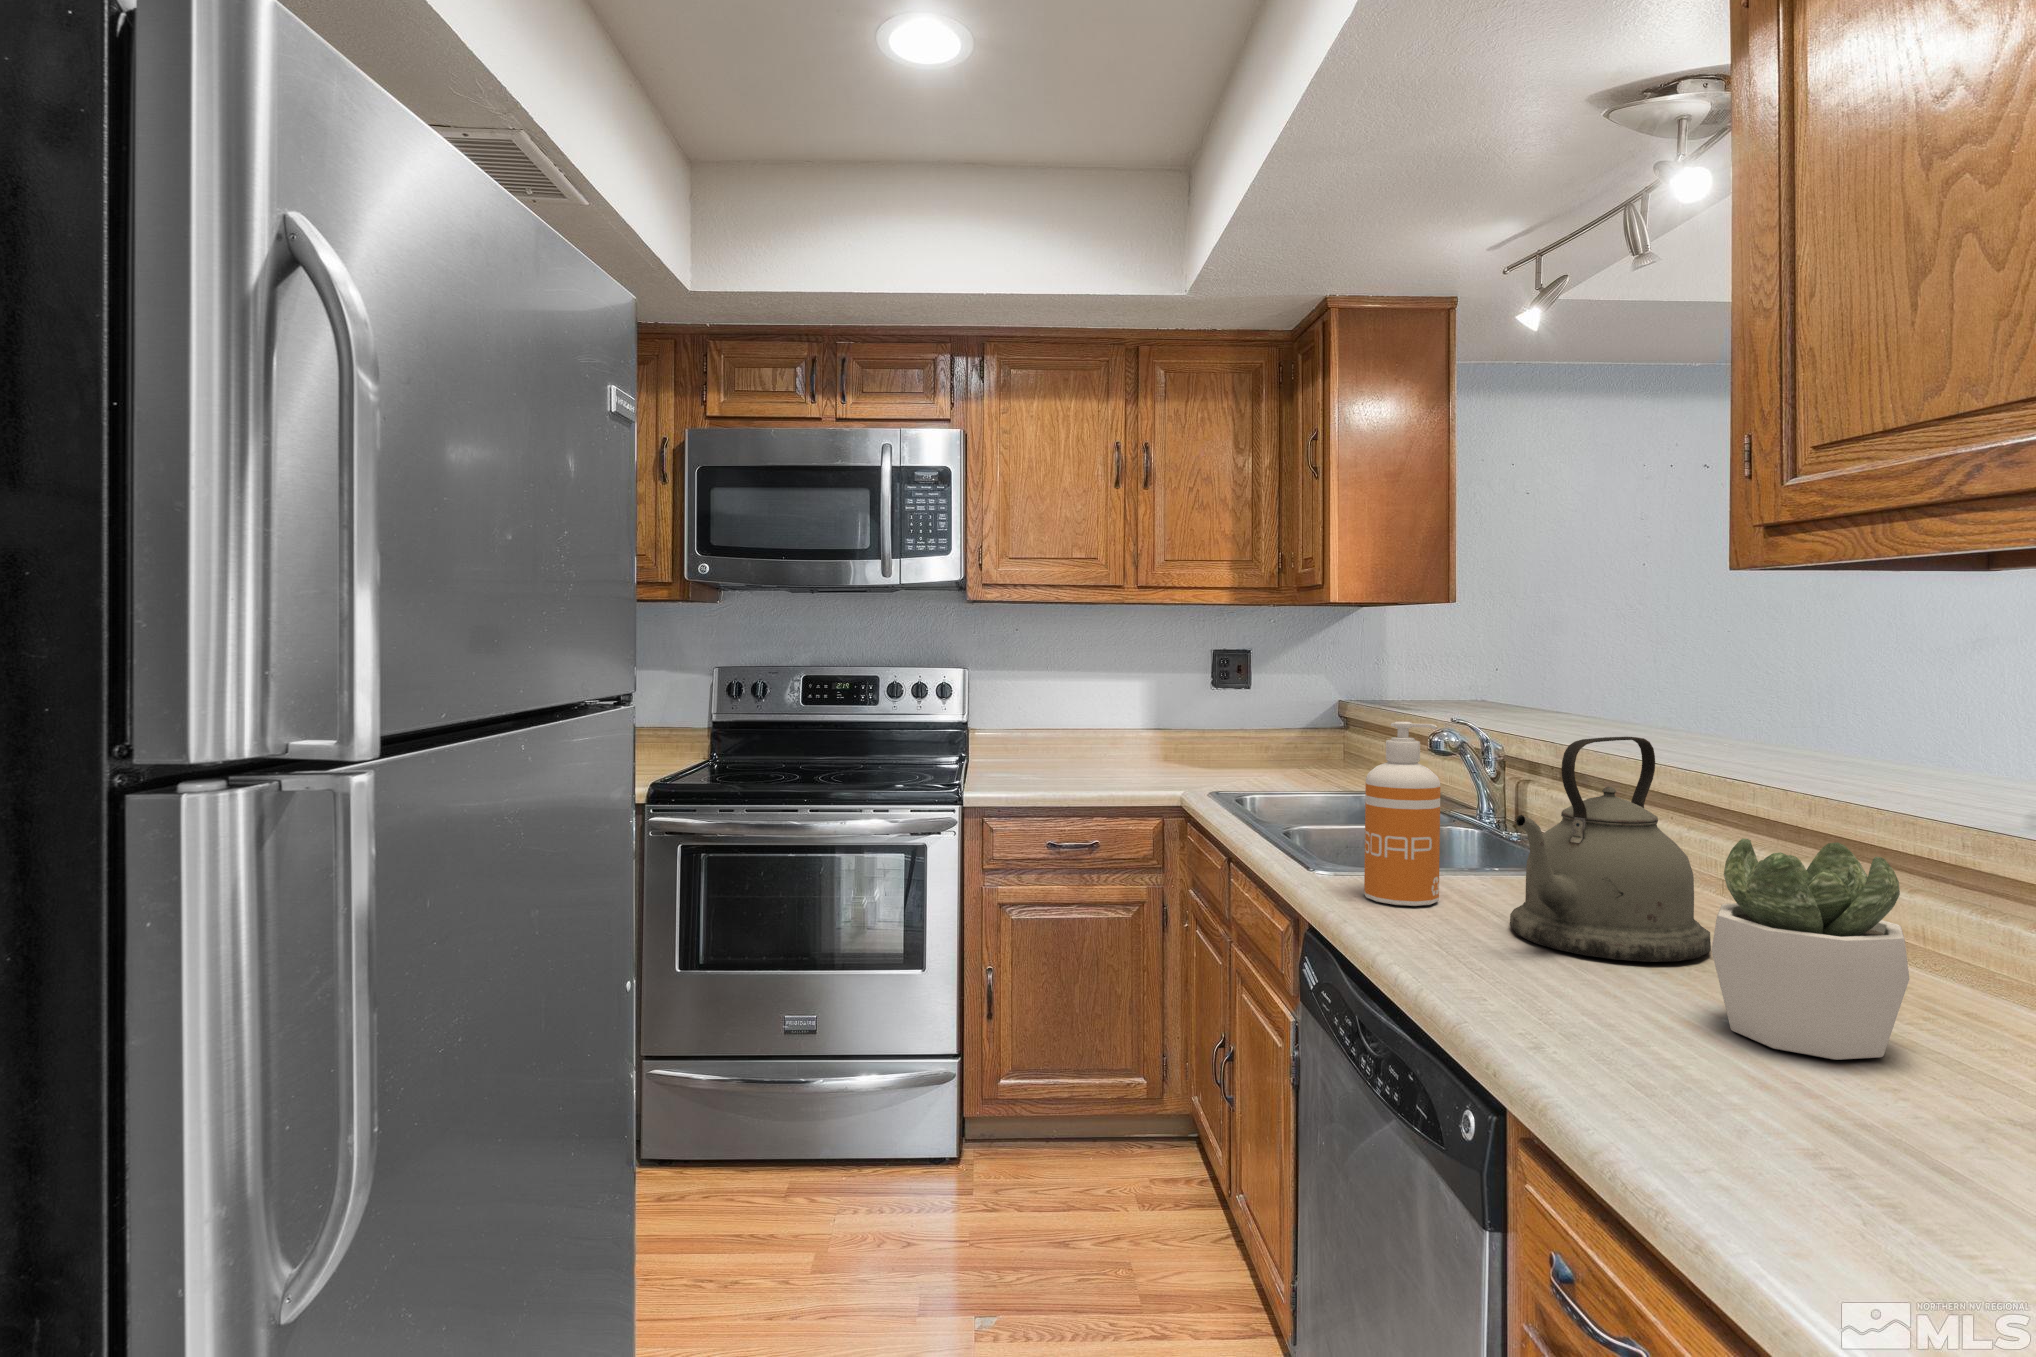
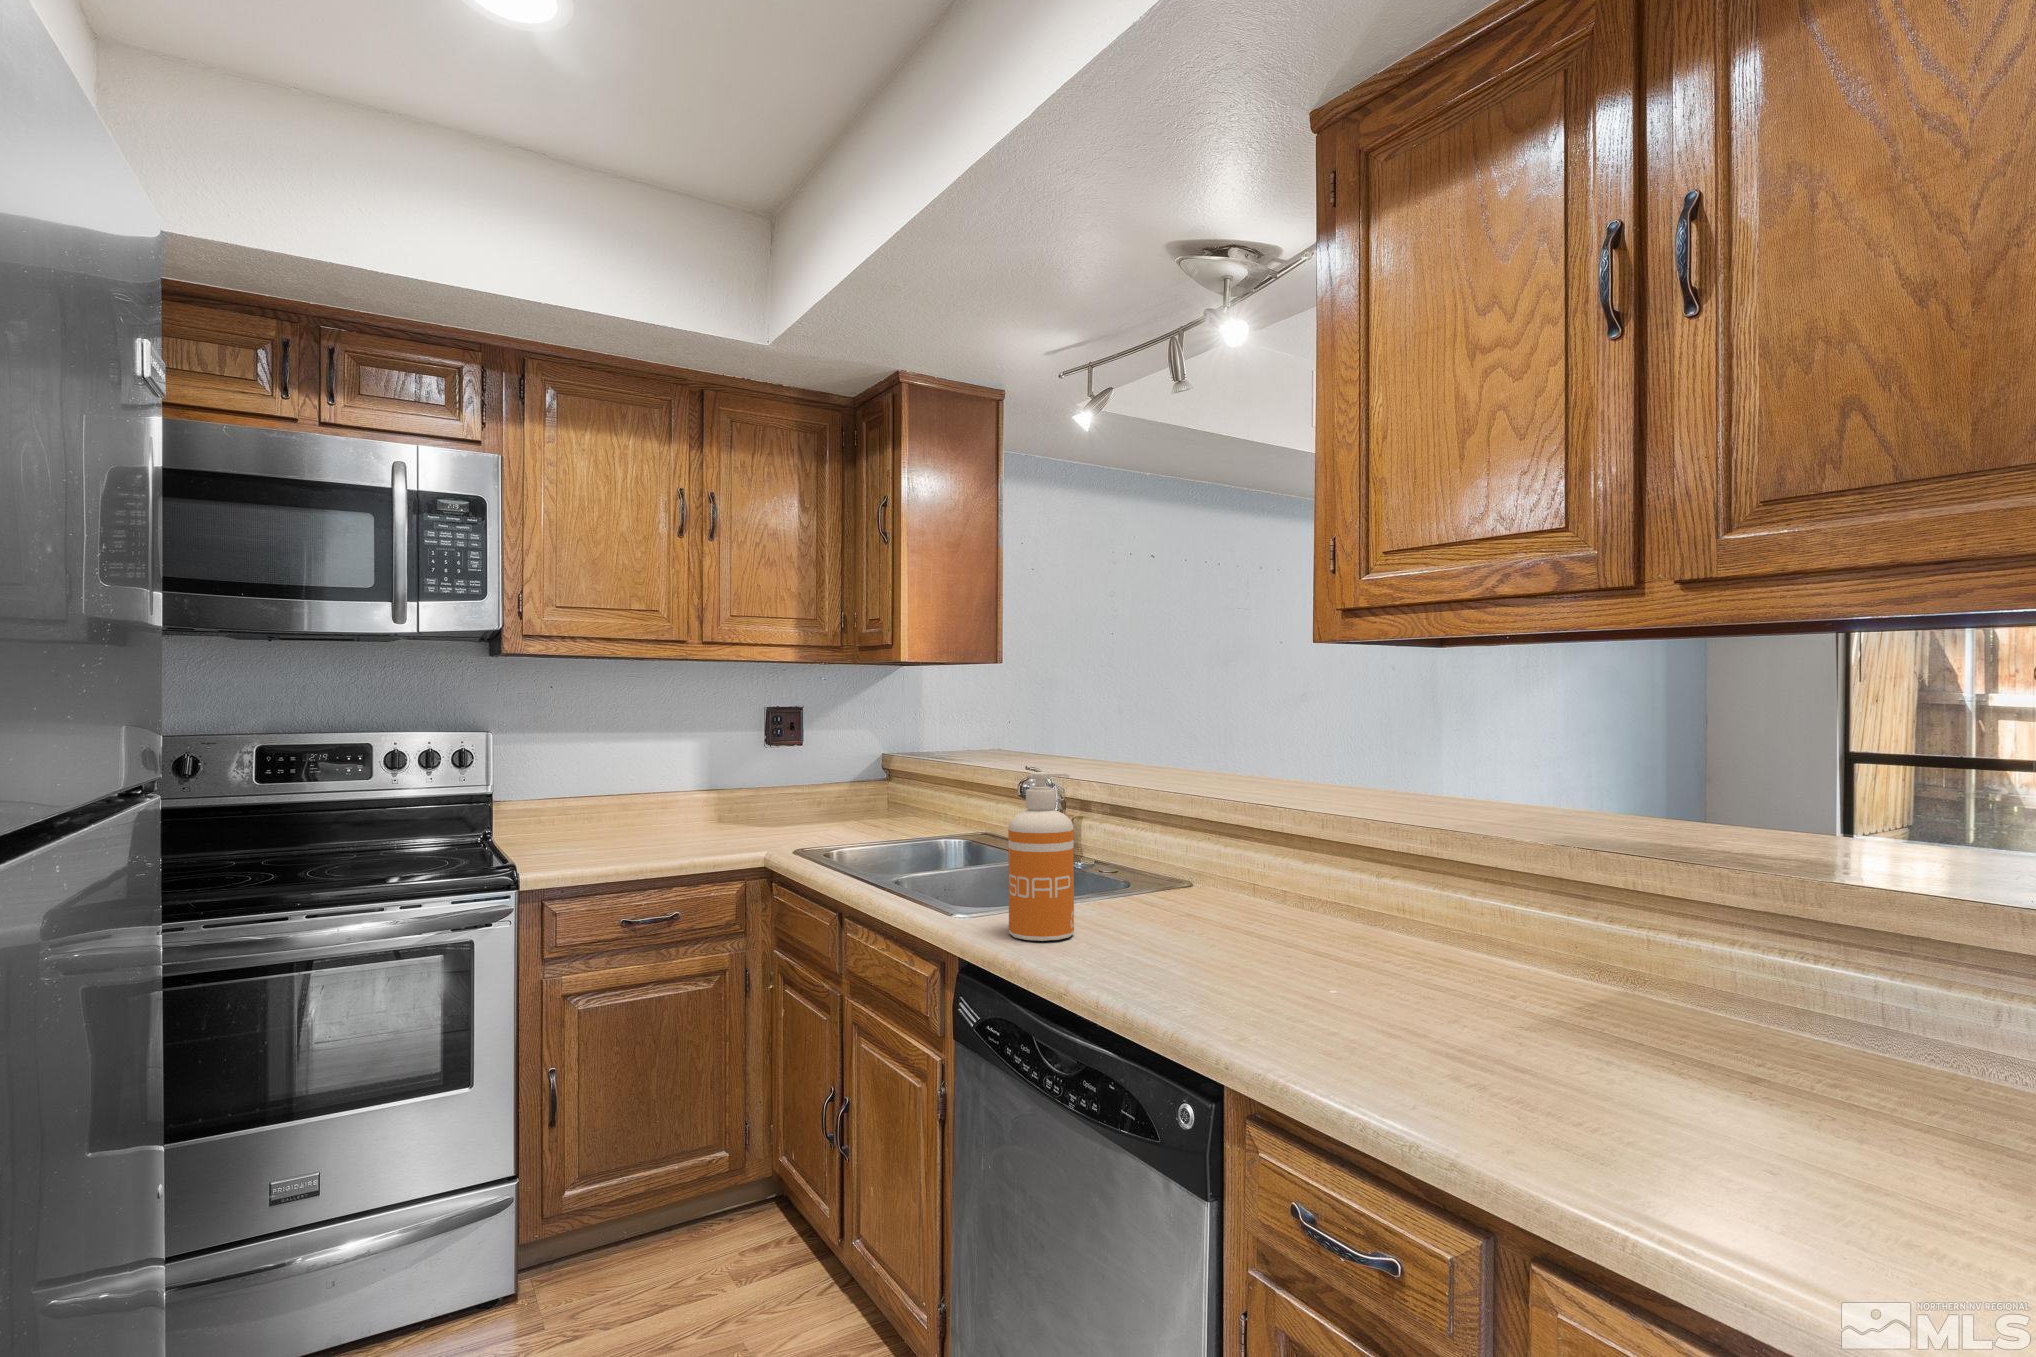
kettle: present [1510,737,1711,962] -> none [1142,777,1294,965]
succulent plant: present [1712,838,1909,1060] -> none [1329,853,1464,1021]

